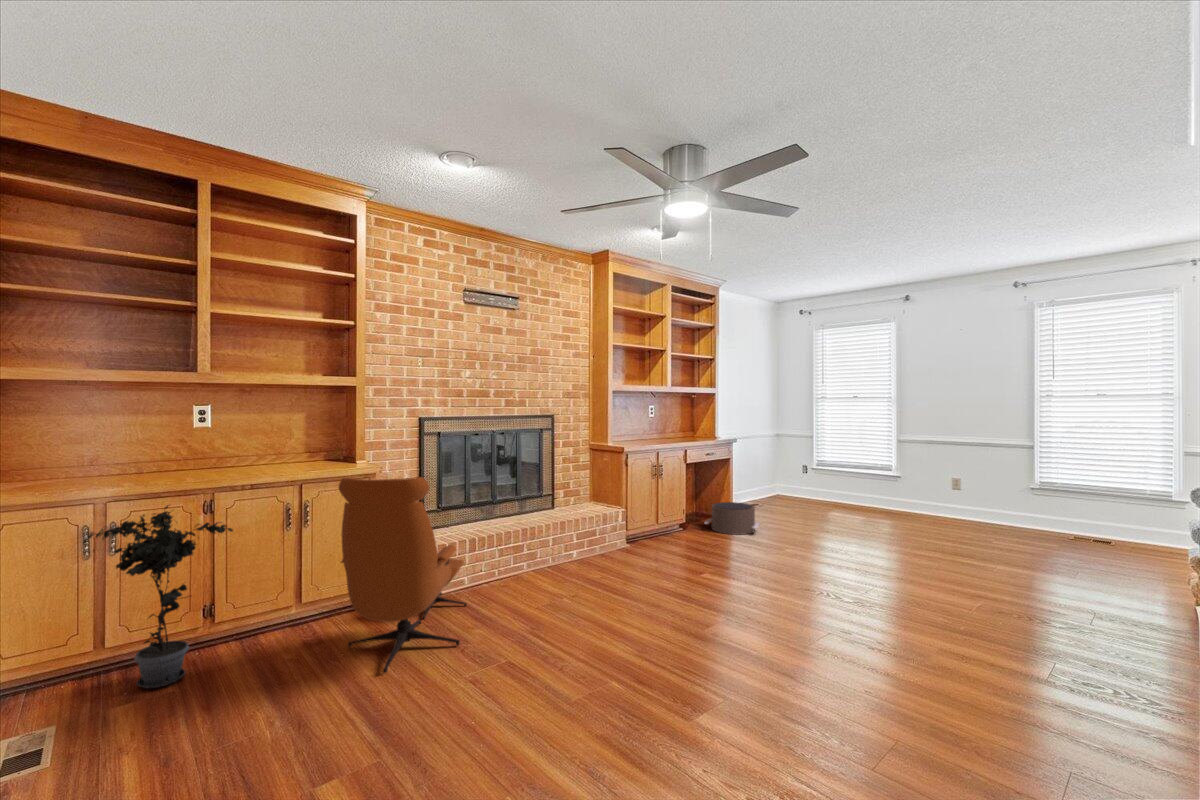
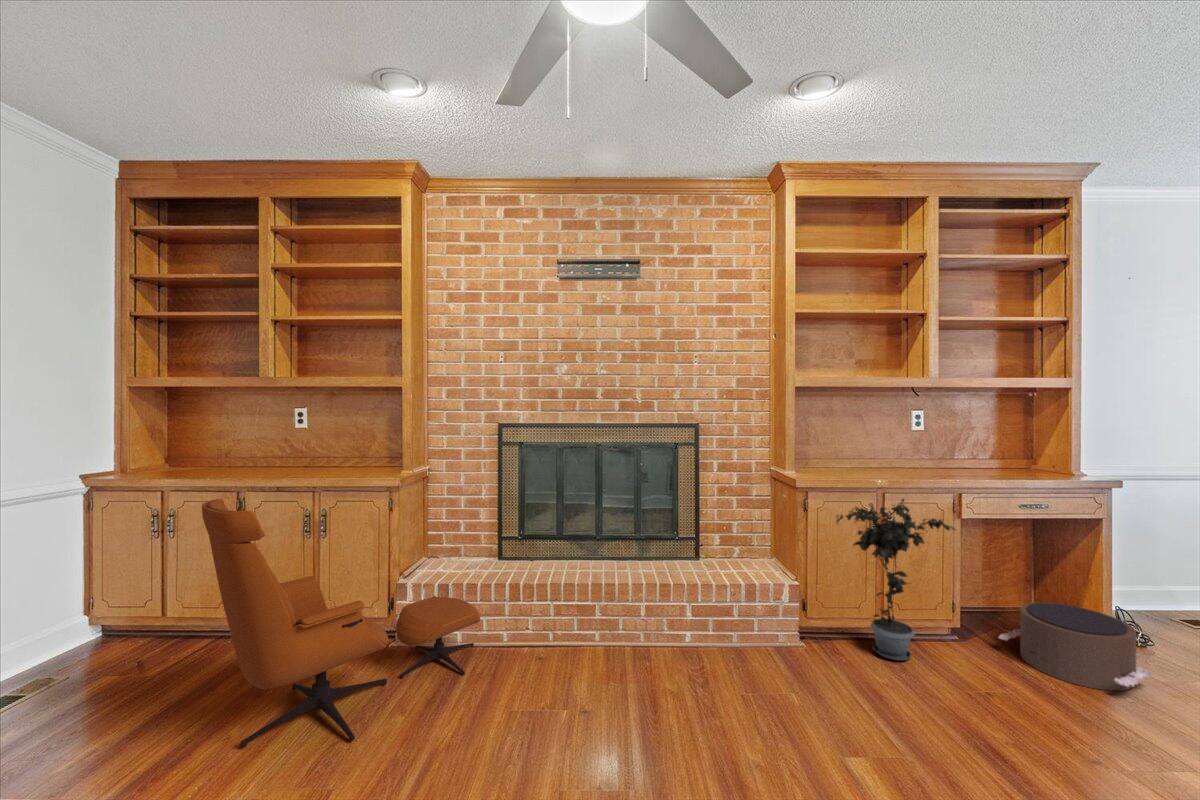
potted plant: present [83,506,233,688] -> present [836,499,955,661]

